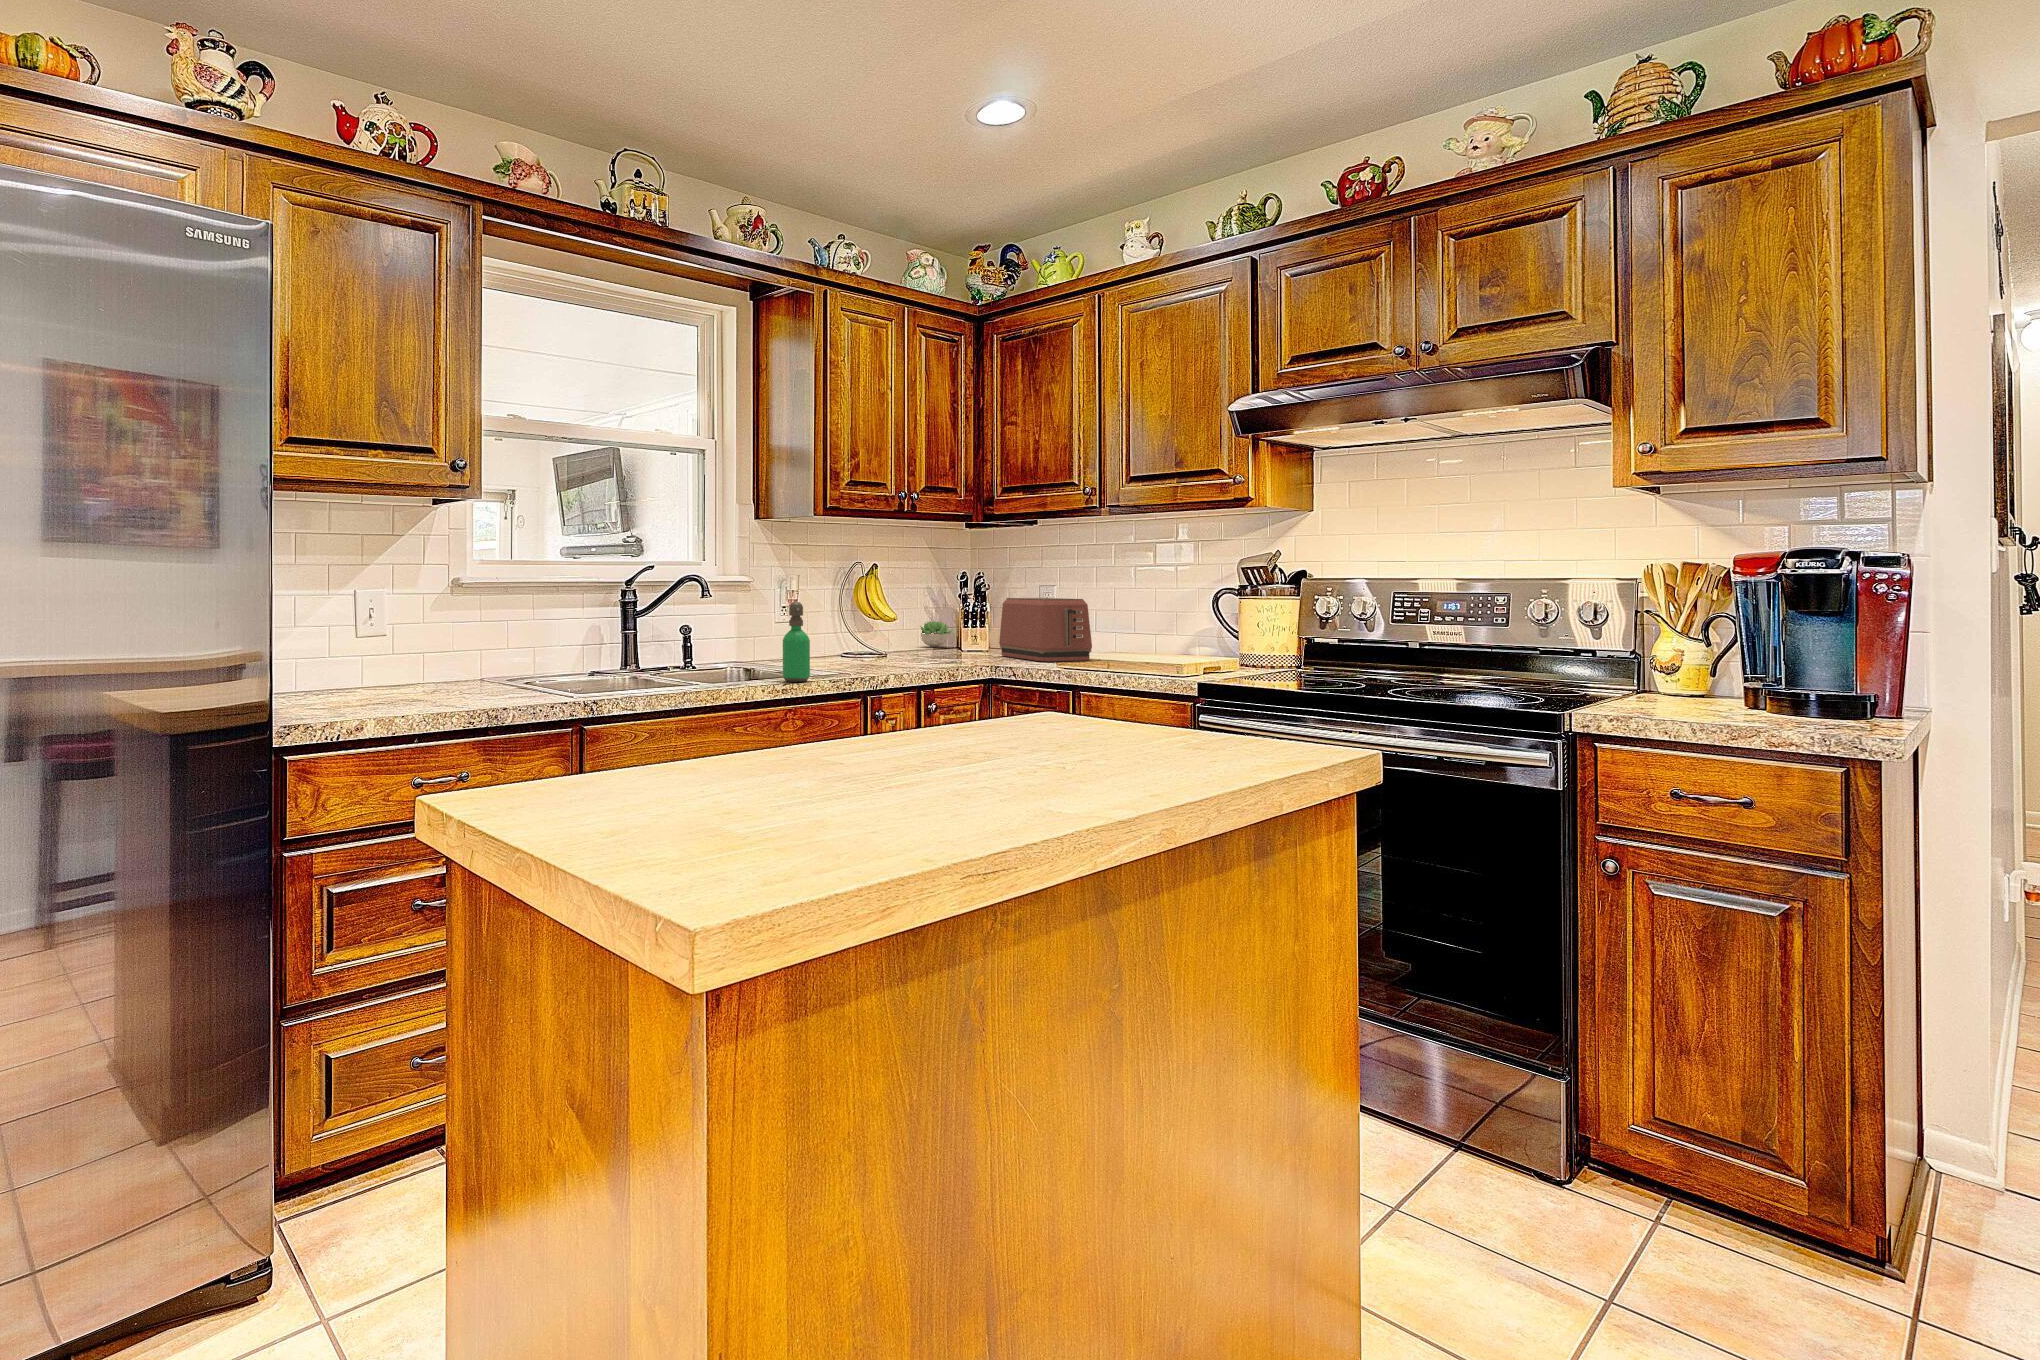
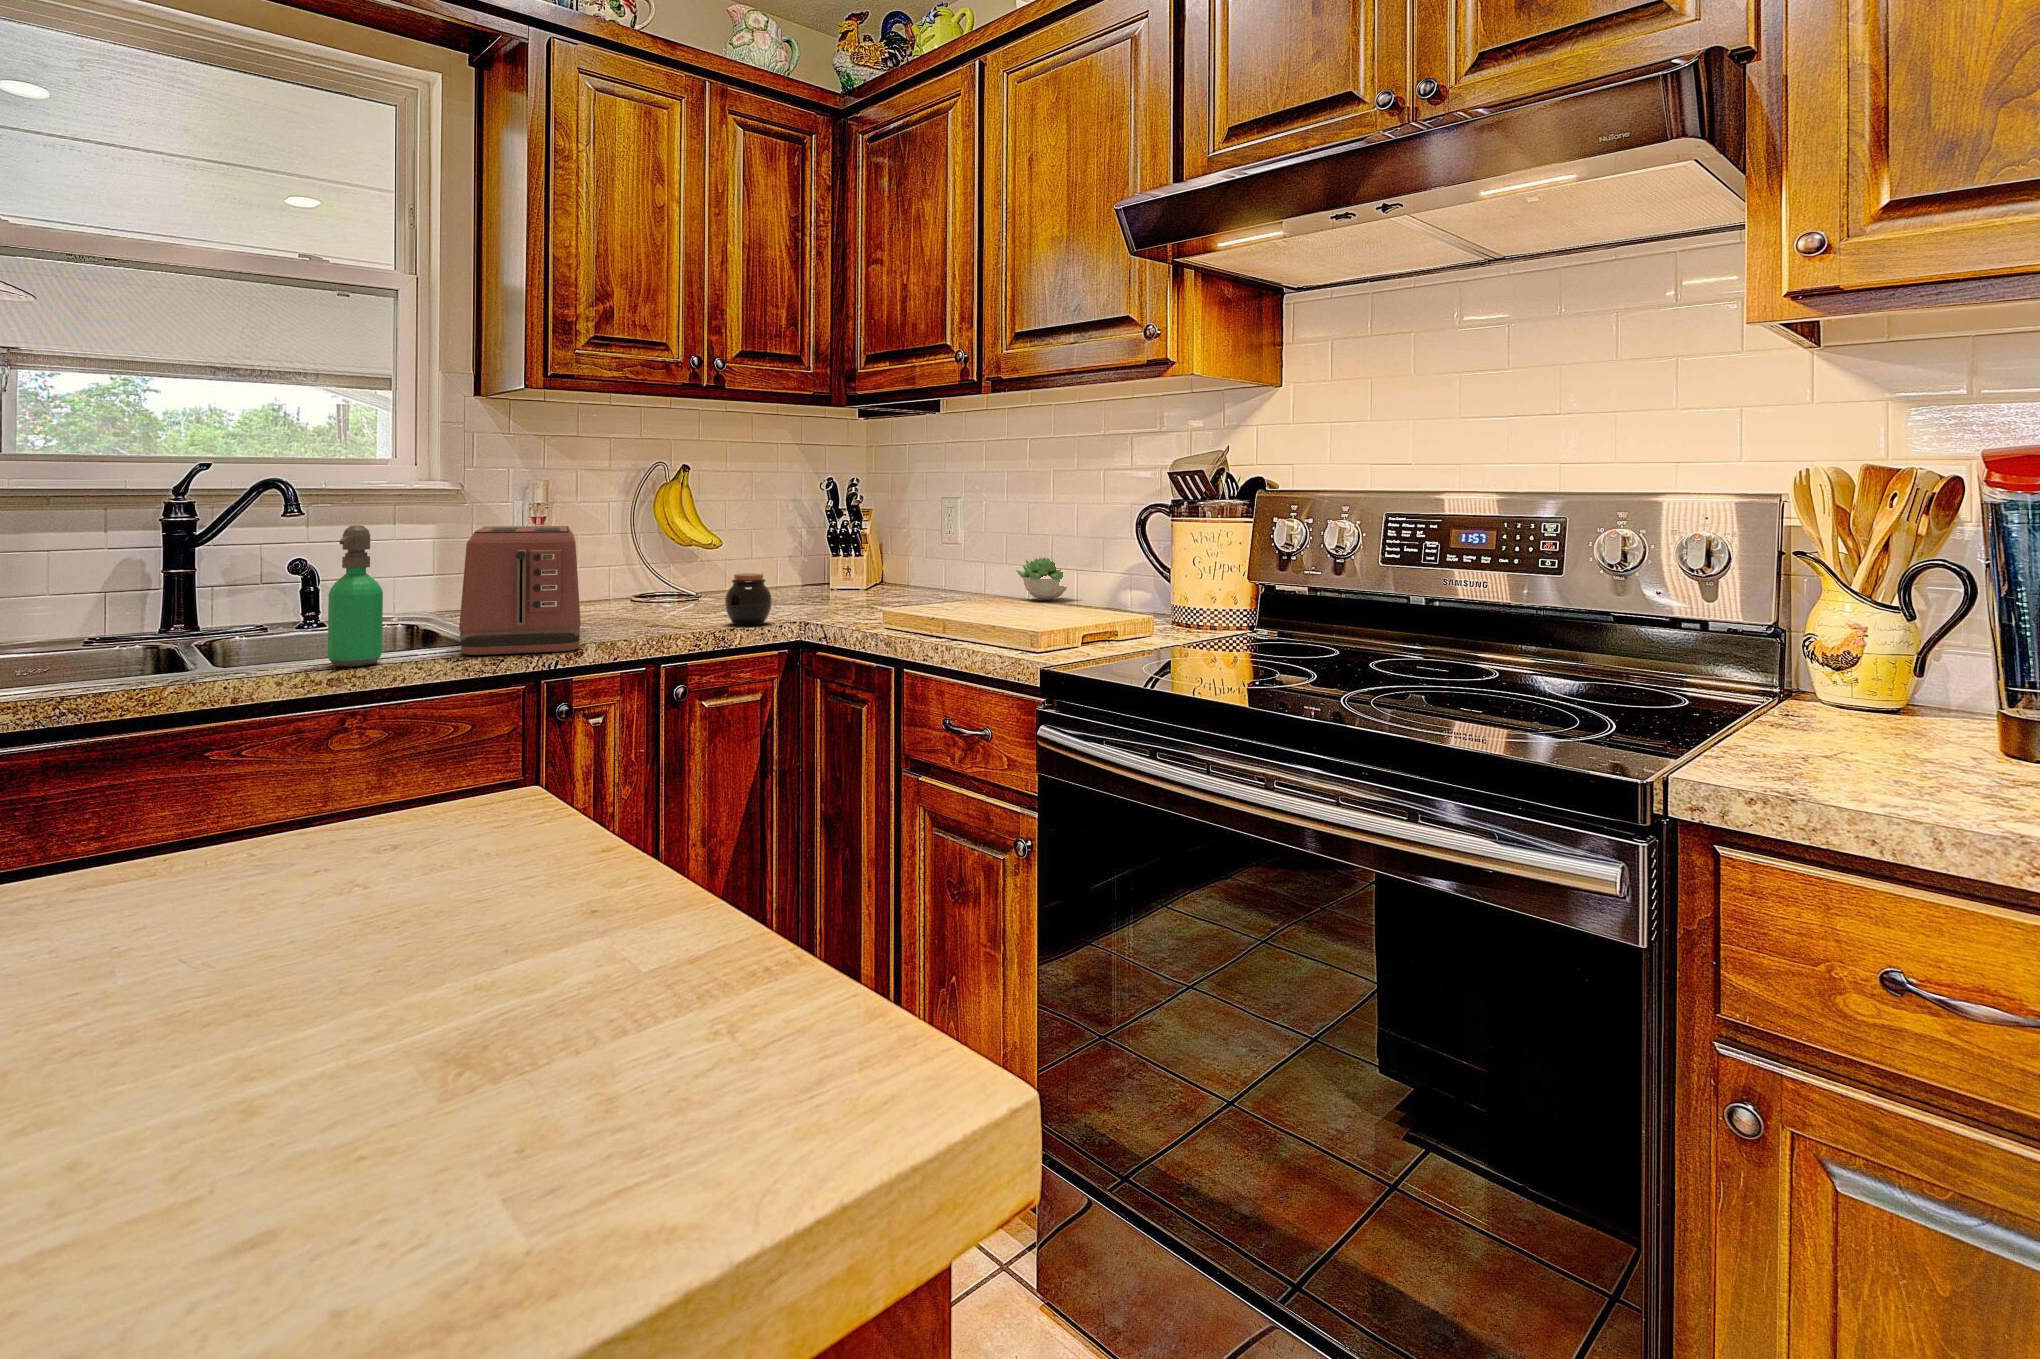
toaster: present [999,598,1092,662] -> present [459,526,581,655]
succulent plant: present [920,621,953,647] -> present [1016,558,1067,600]
jar: none [955,633,984,666] -> present [725,573,772,625]

